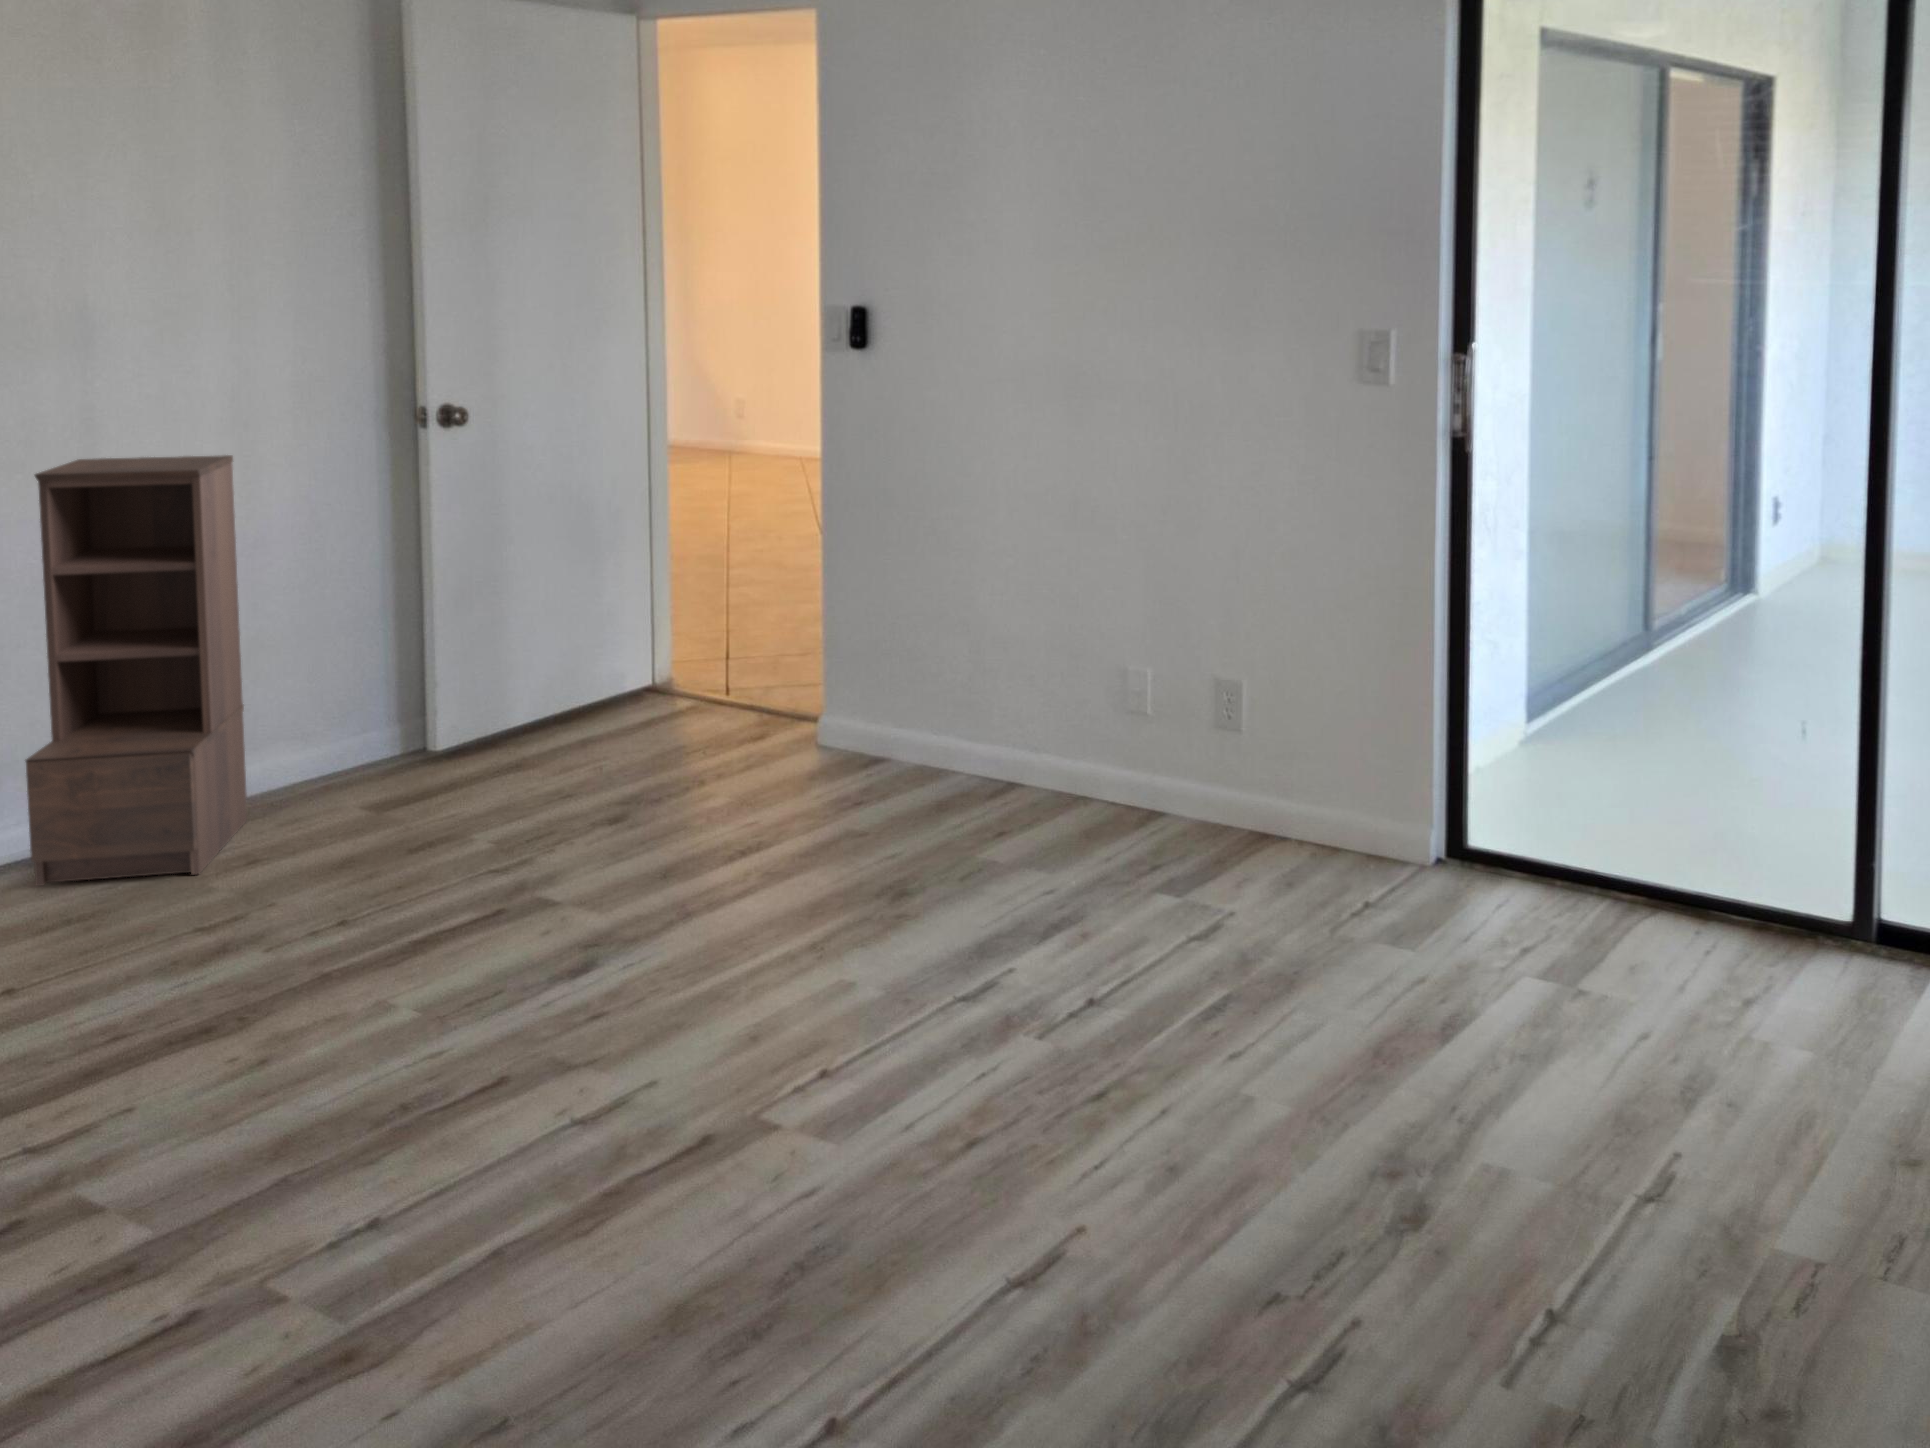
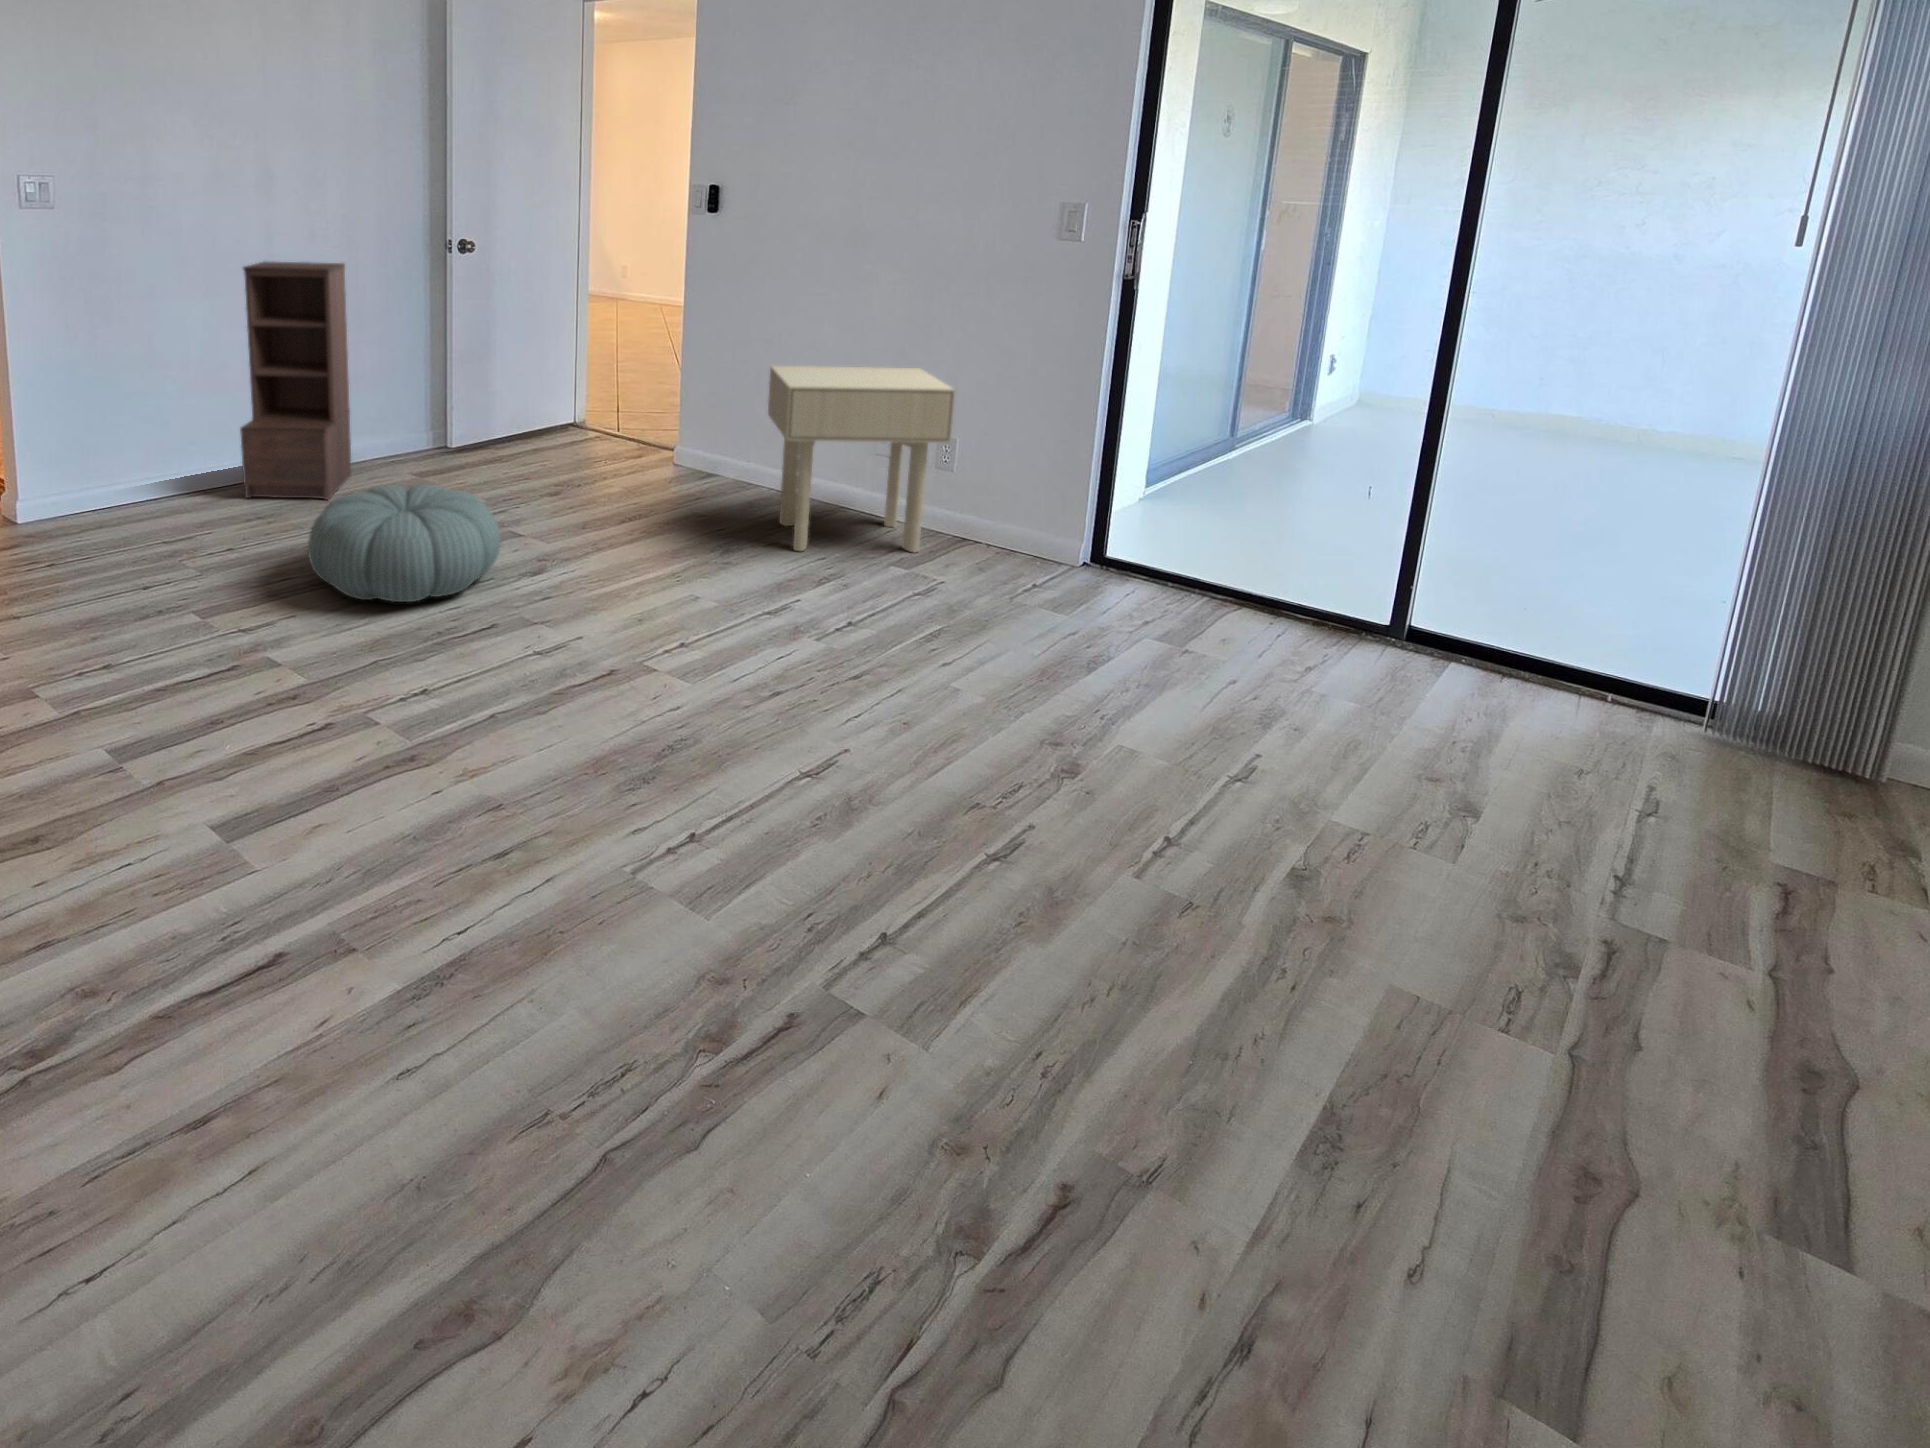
side table: none [963,577,1241,888] -> present [768,366,955,552]
pouf: none [144,839,508,1066] -> present [308,484,501,602]

